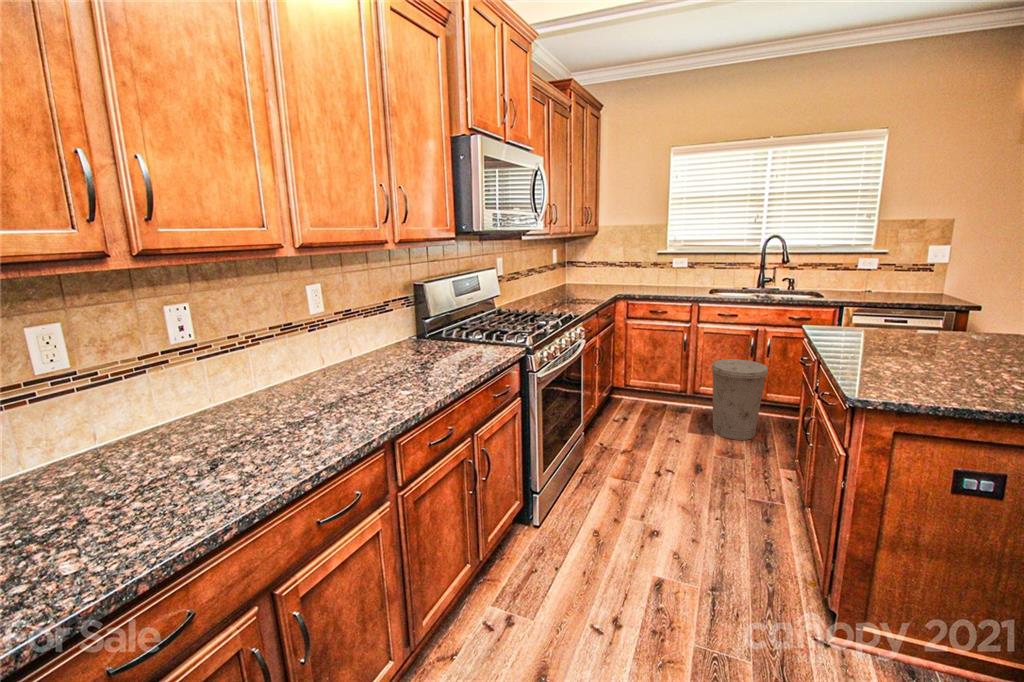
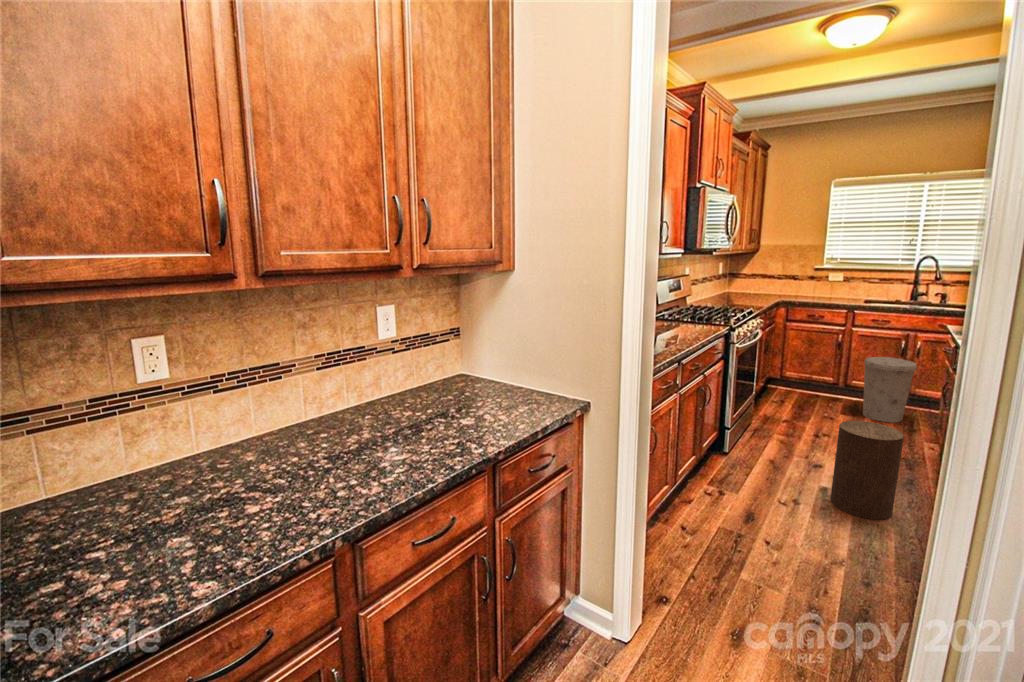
stool: none [665,488,760,654] -> present [831,421,904,520]

